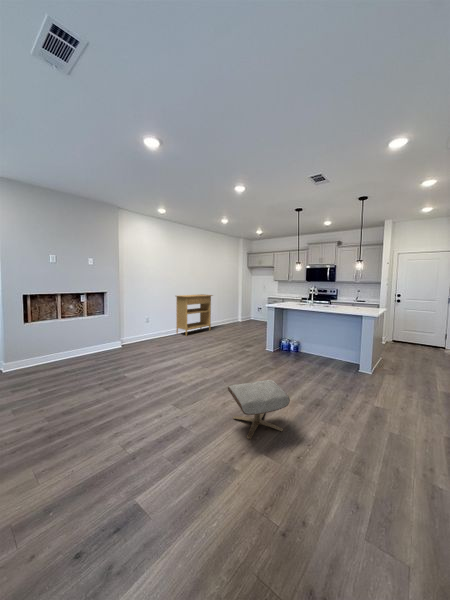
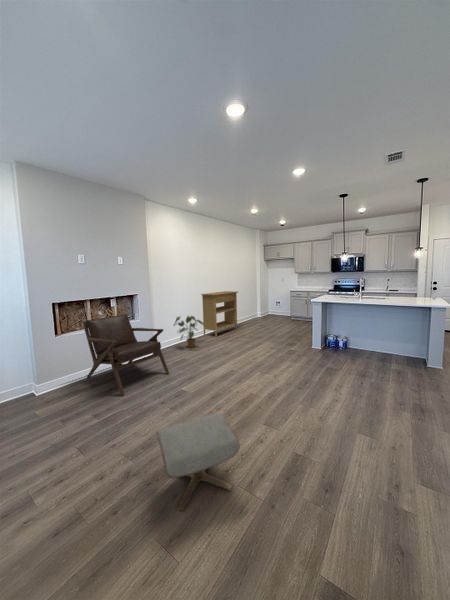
lounge chair: none [51,309,123,377] -> present [83,314,169,395]
house plant: none [144,314,173,344] -> present [174,316,204,348]
ottoman: present [228,380,290,439] -> present [157,413,240,511]

